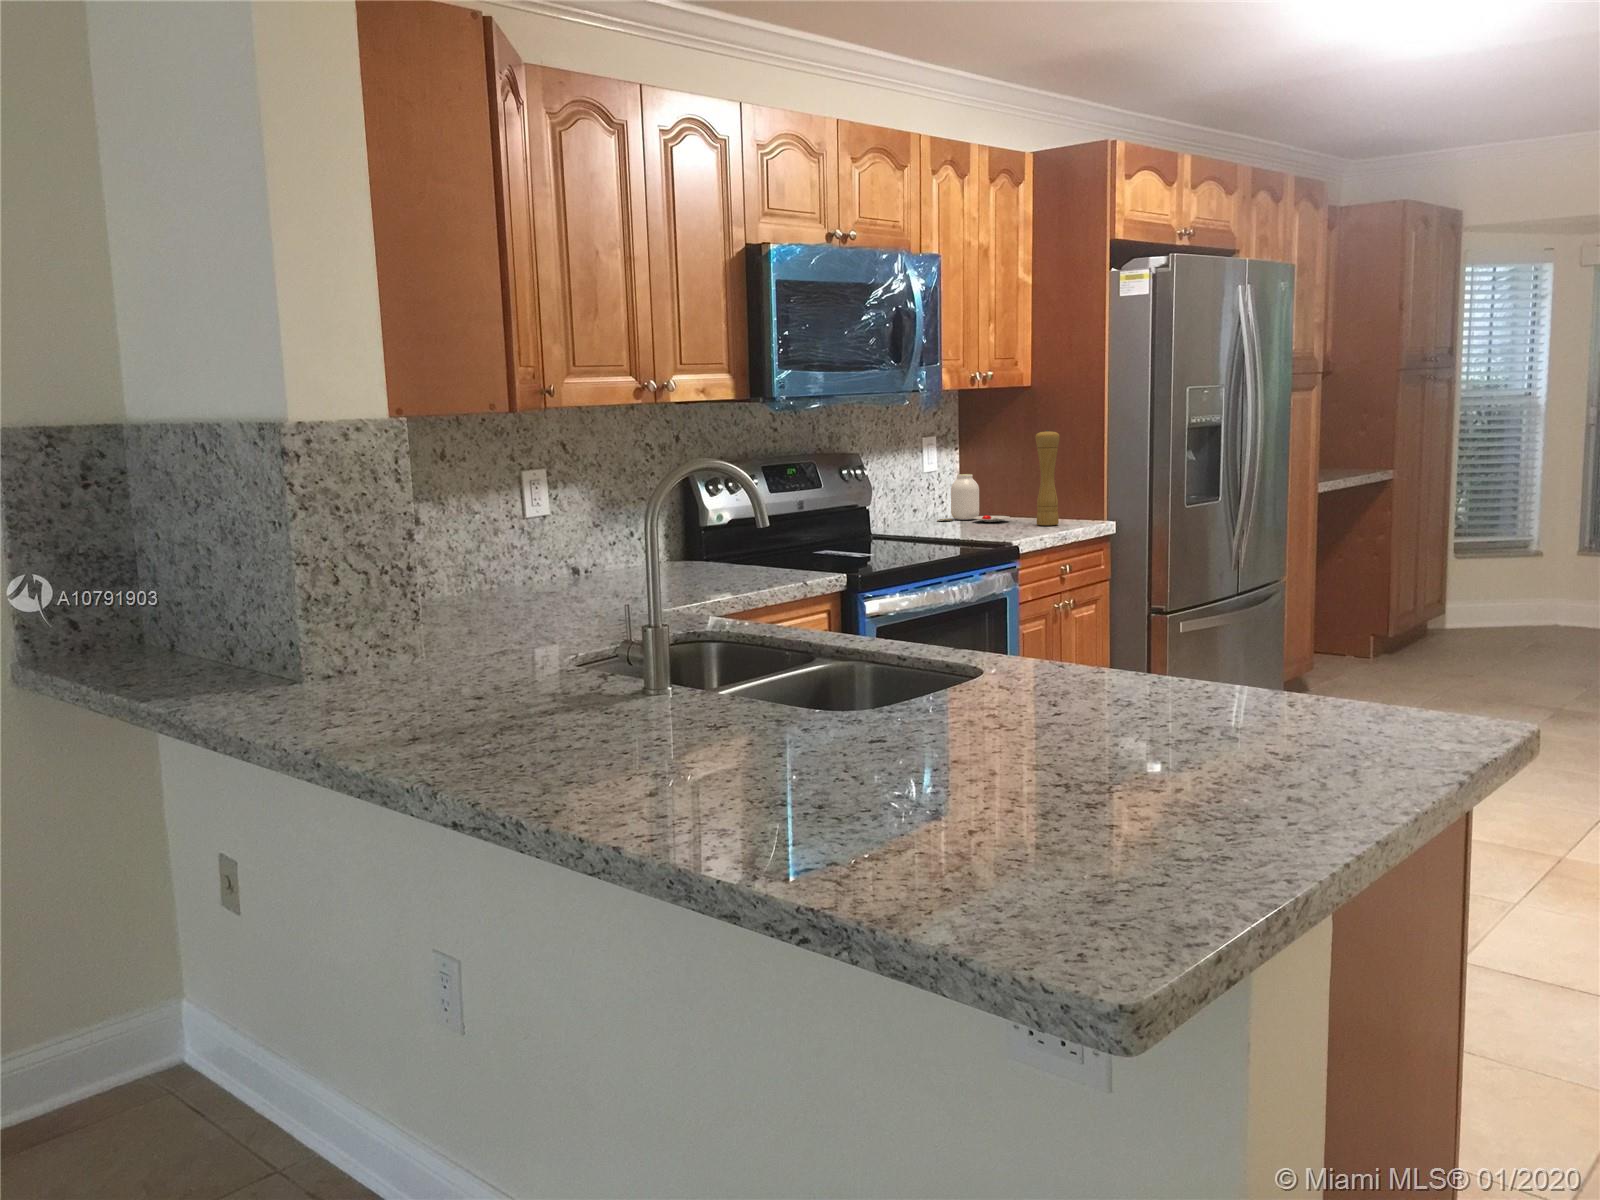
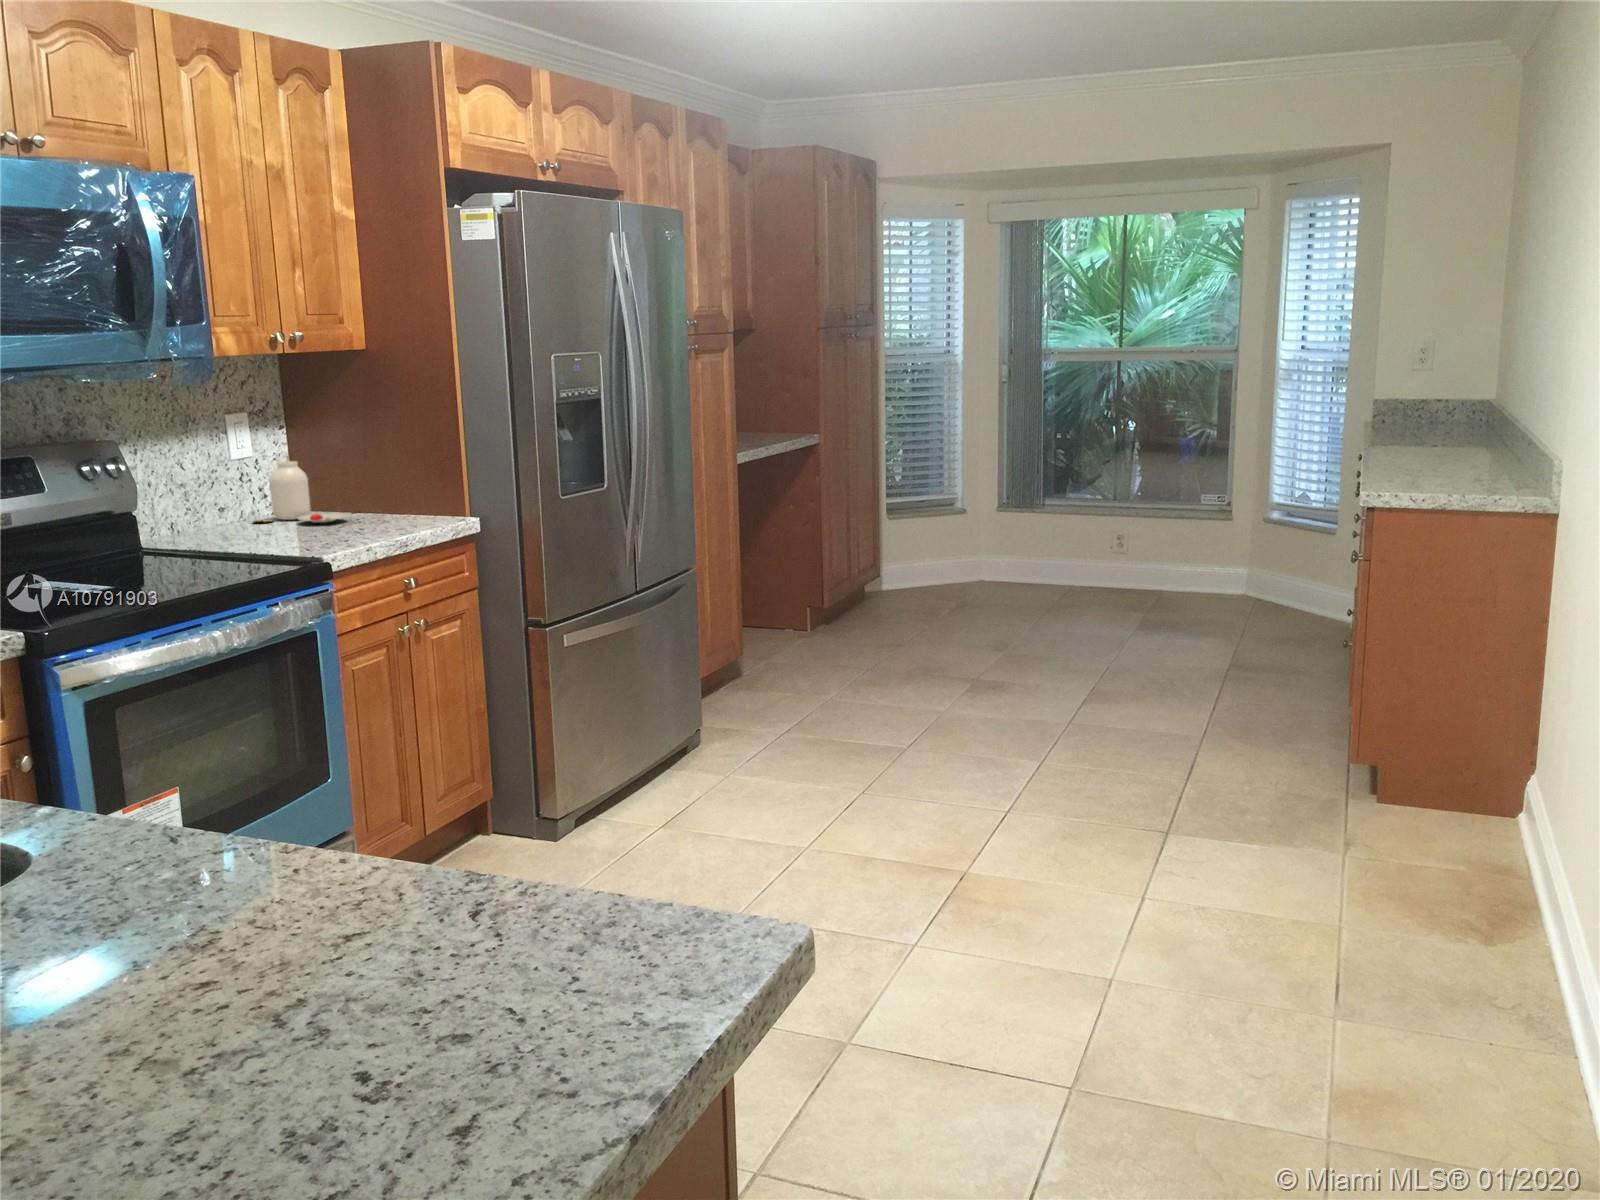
pepper mill: present [1035,430,1060,525] -> none [365,407,404,527]

